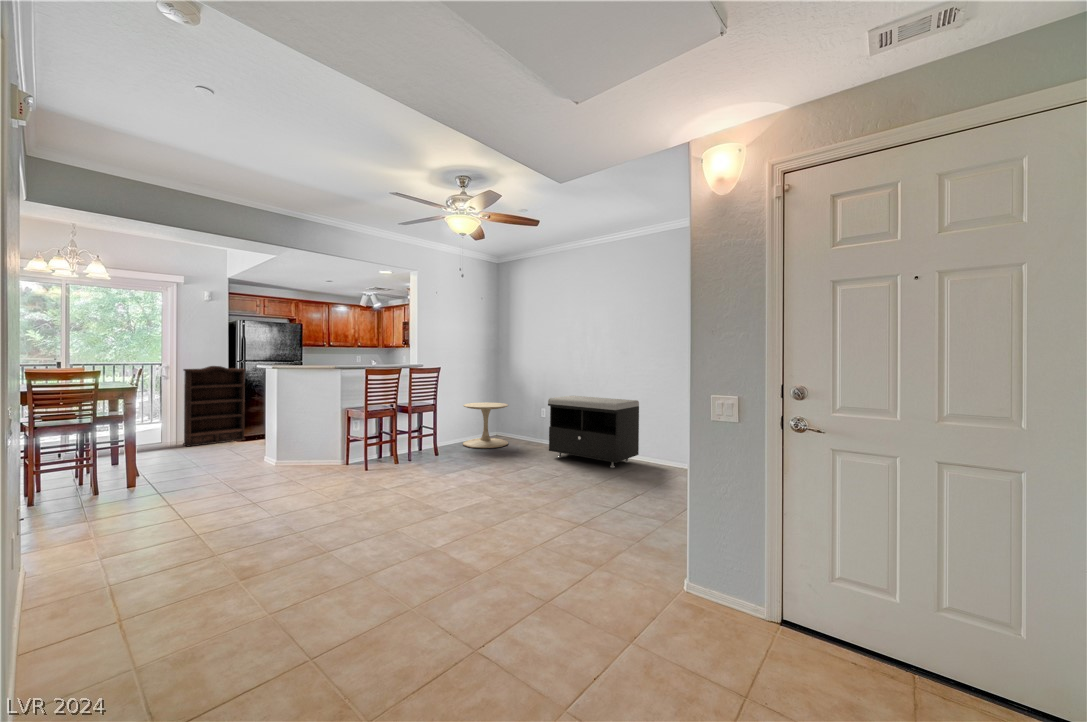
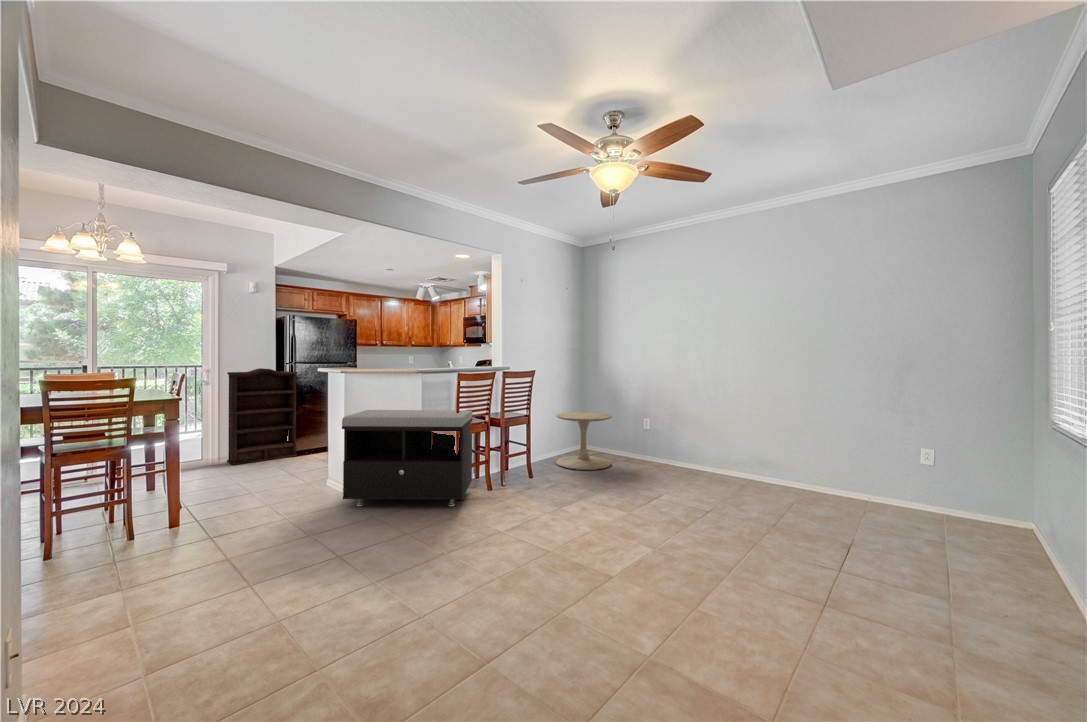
storage bench: present [548,396,639,468] -> present [342,410,472,506]

